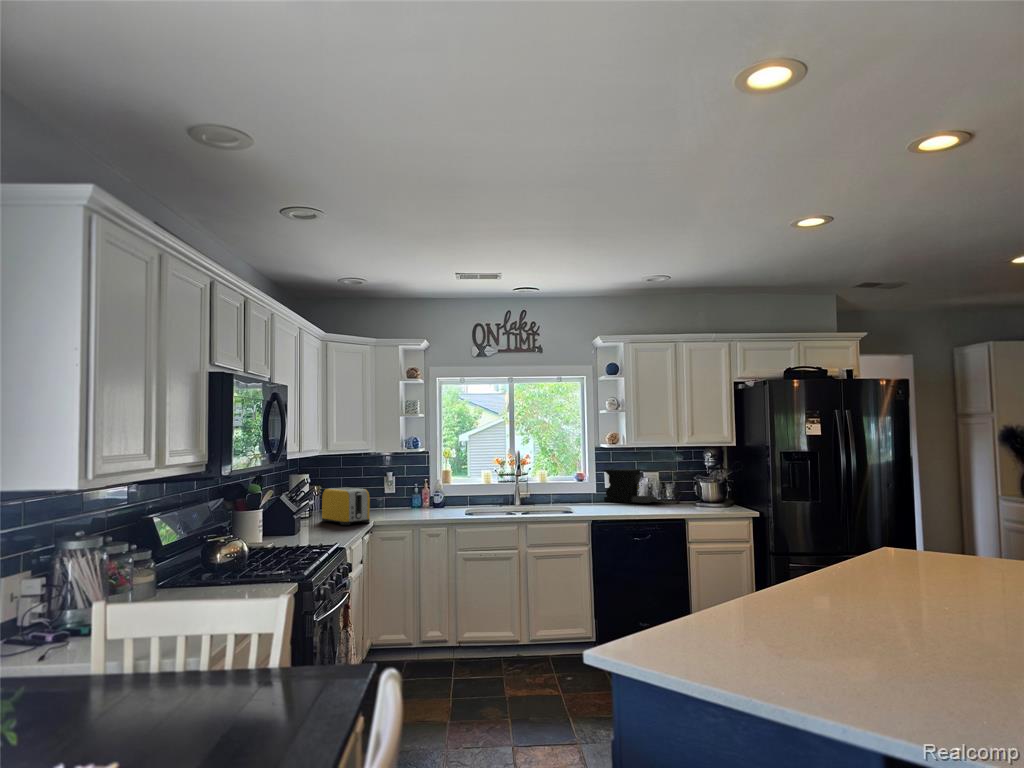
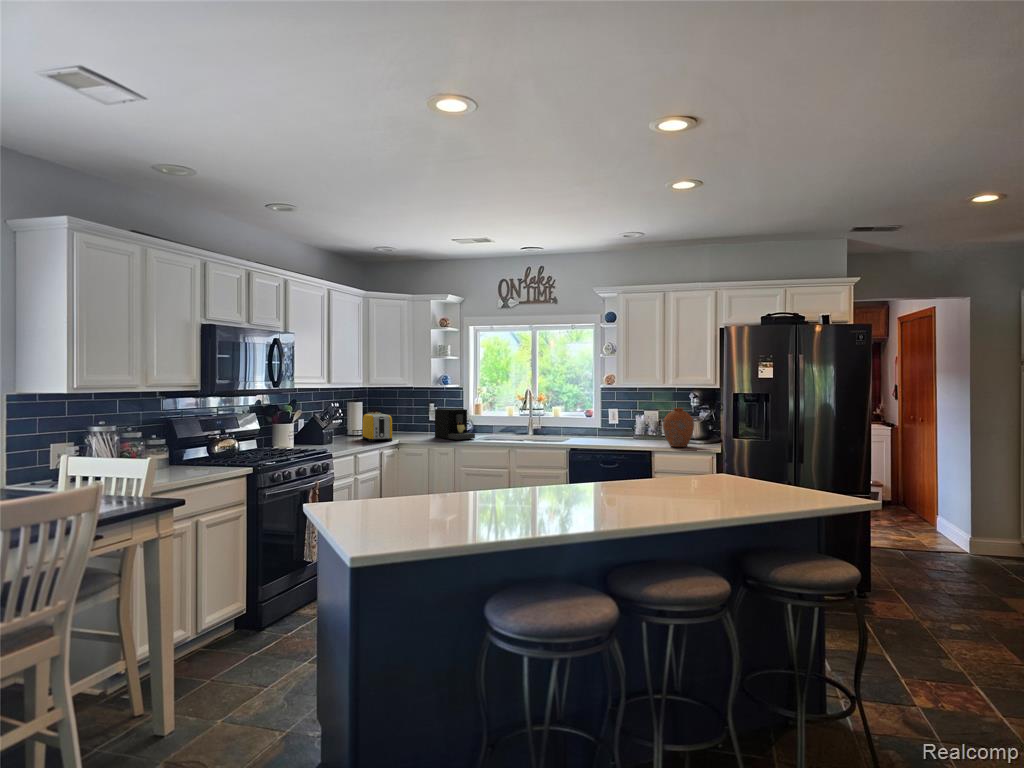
coffee maker: present [604,469,657,503] -> present [435,409,475,439]
vase: none [694,469,729,513] -> present [663,408,694,447]

